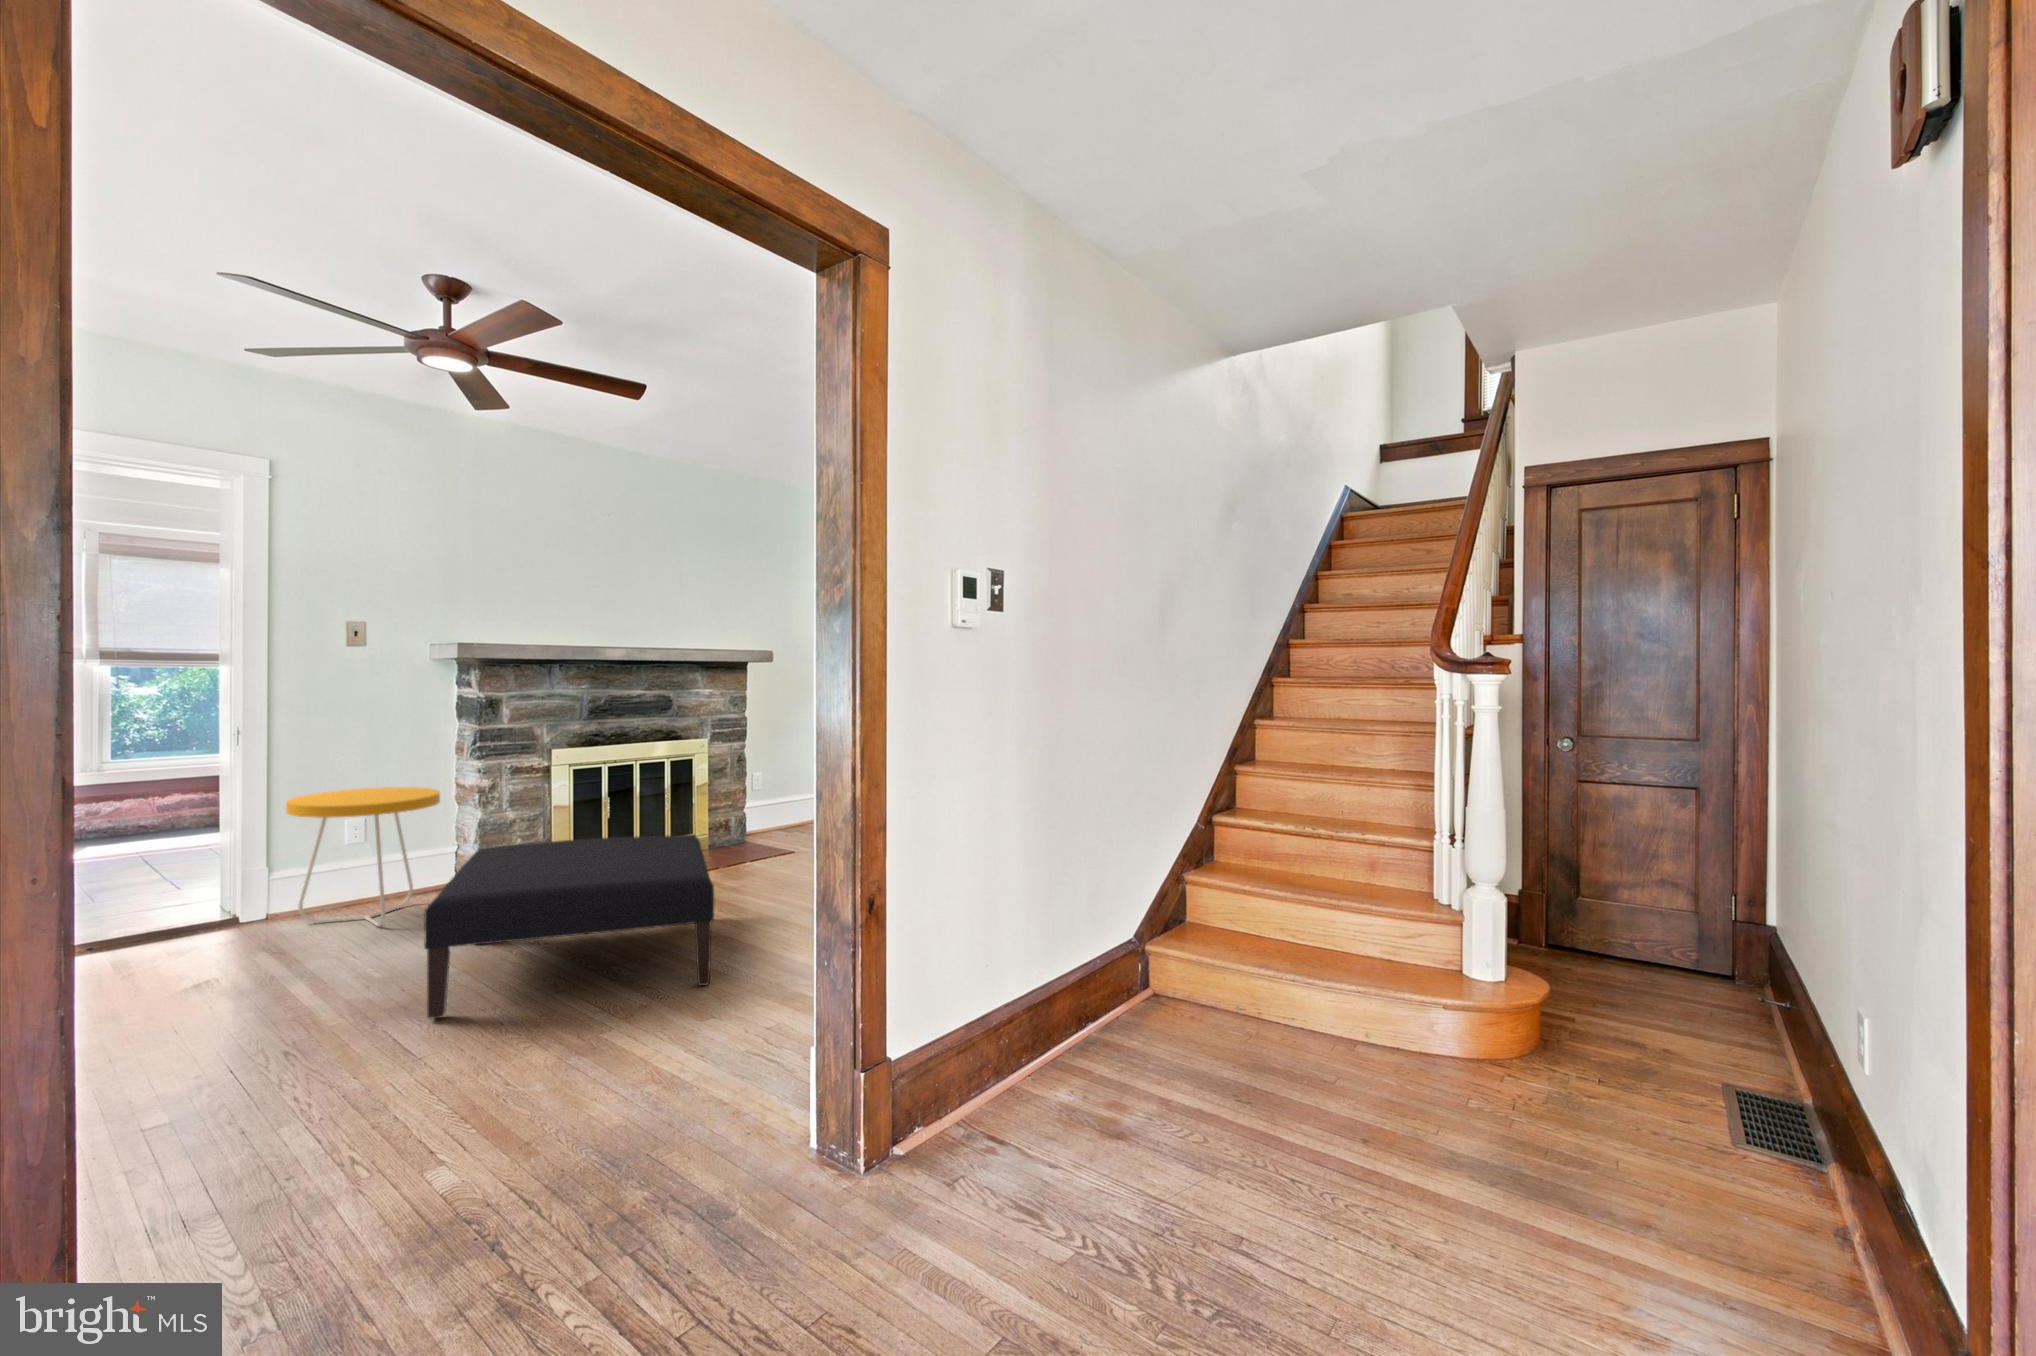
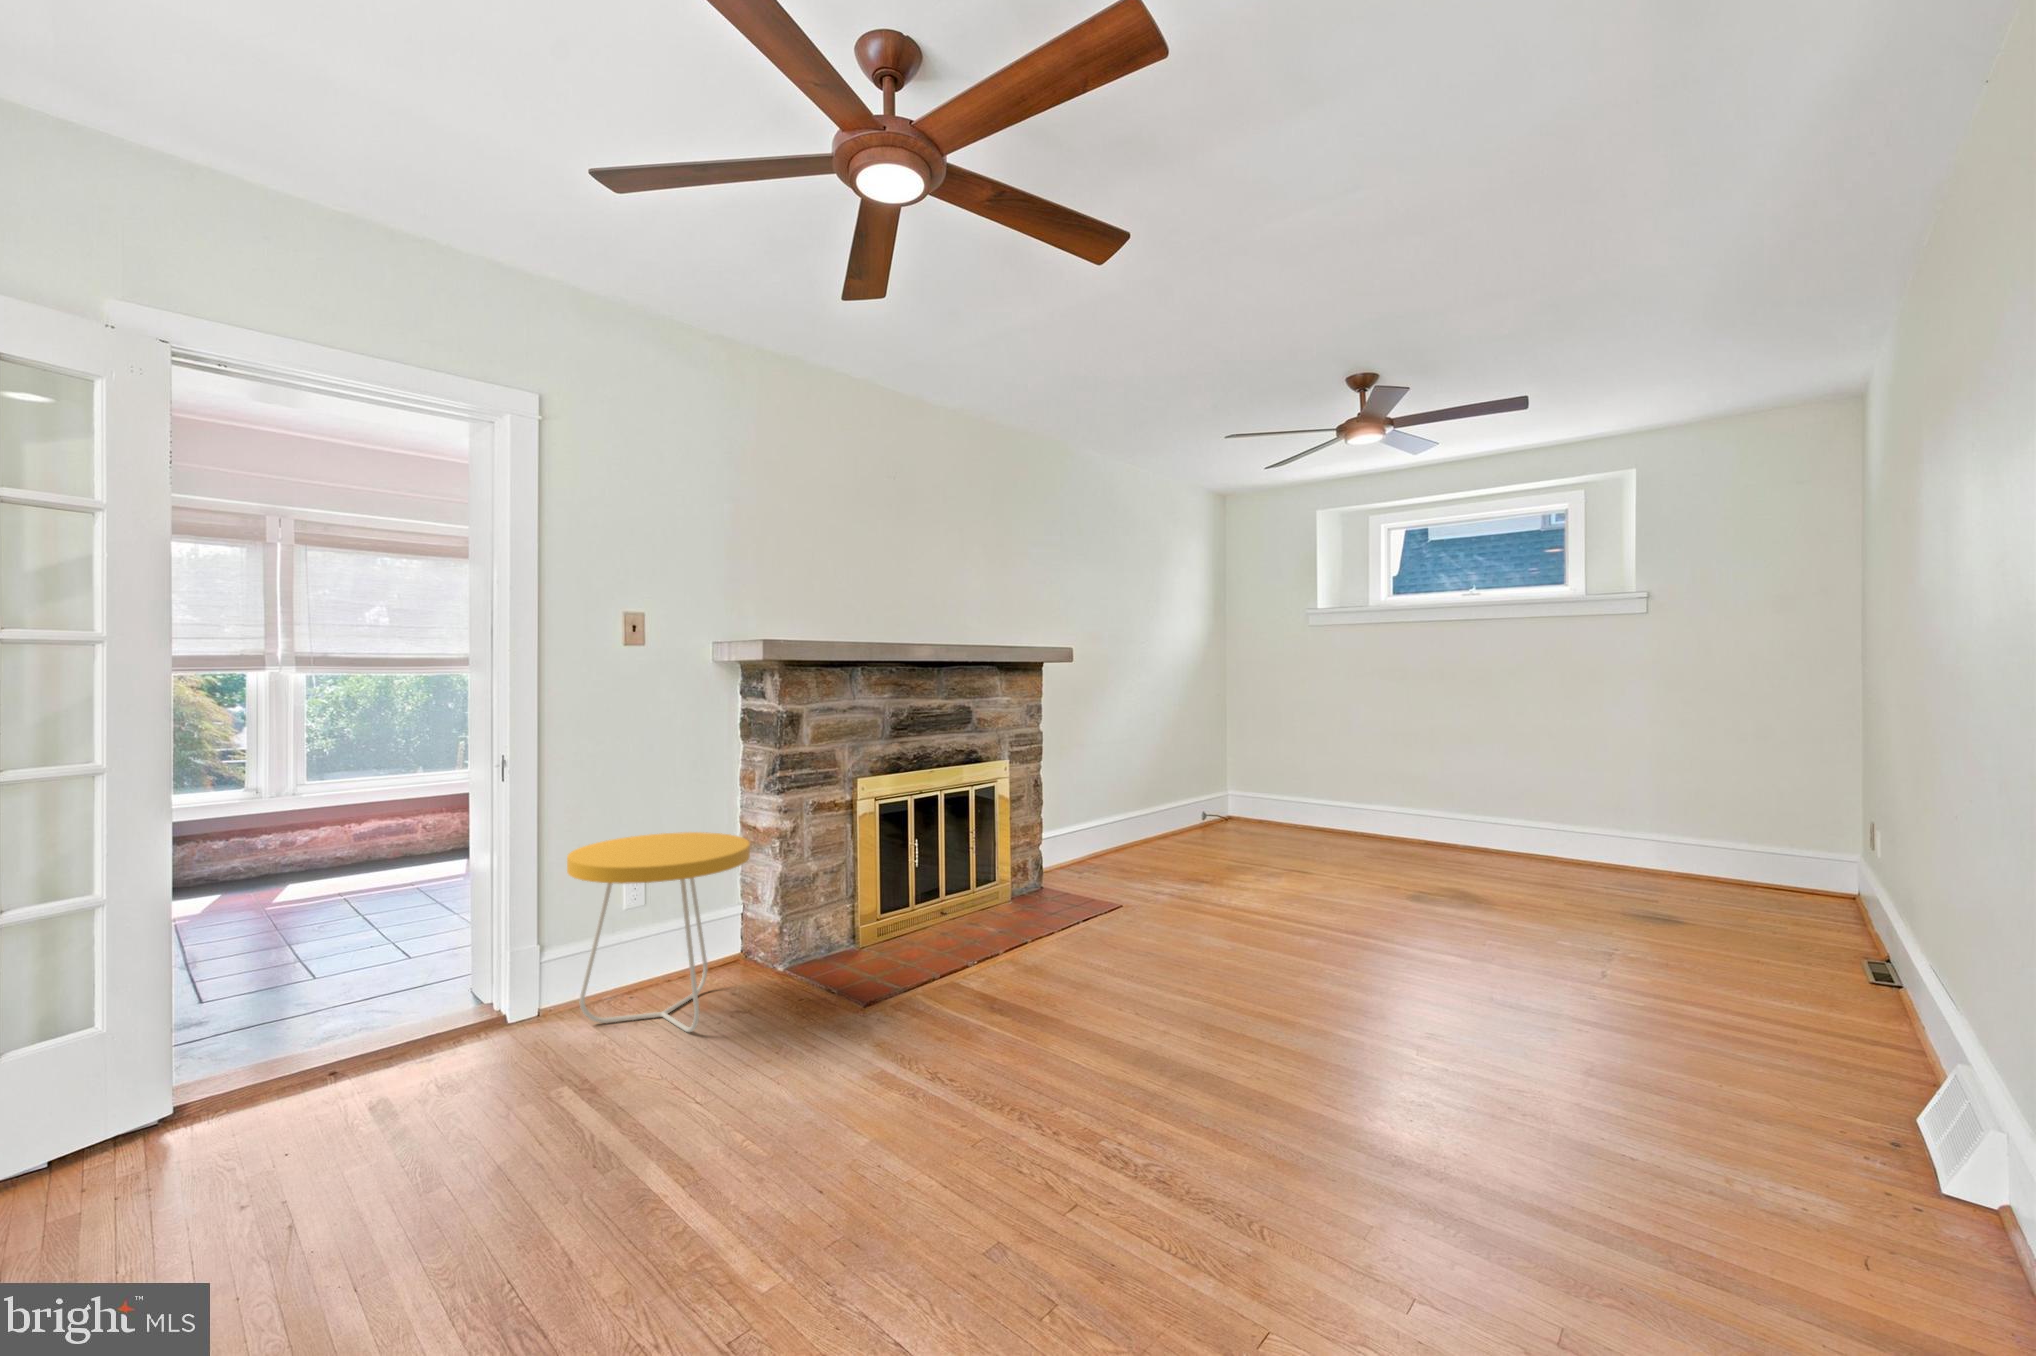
ottoman: present [424,835,714,1019] -> none [834,903,1283,1254]

